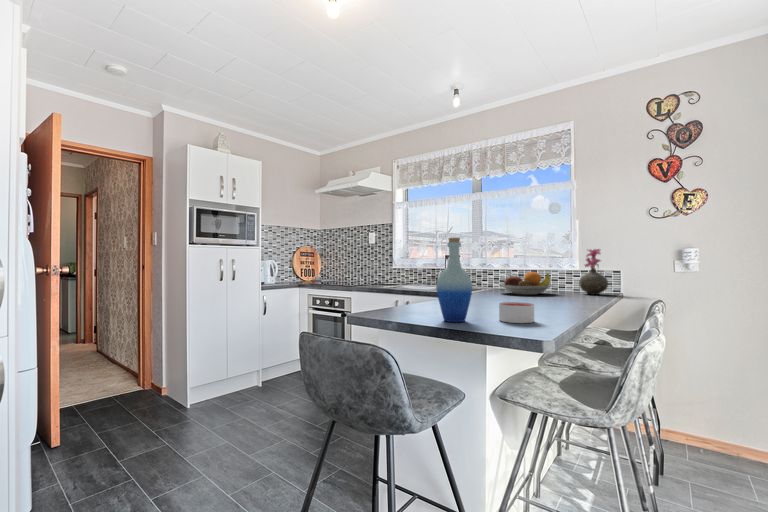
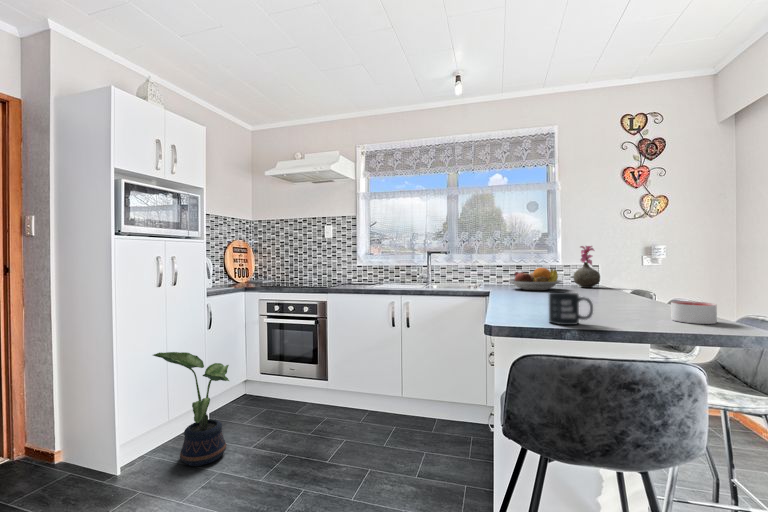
bottle: present [436,238,472,322] -> none [625,232,674,328]
mug: none [388,289,418,316] -> present [549,292,593,325]
potted plant: none [210,327,265,411] -> present [153,352,229,466]

